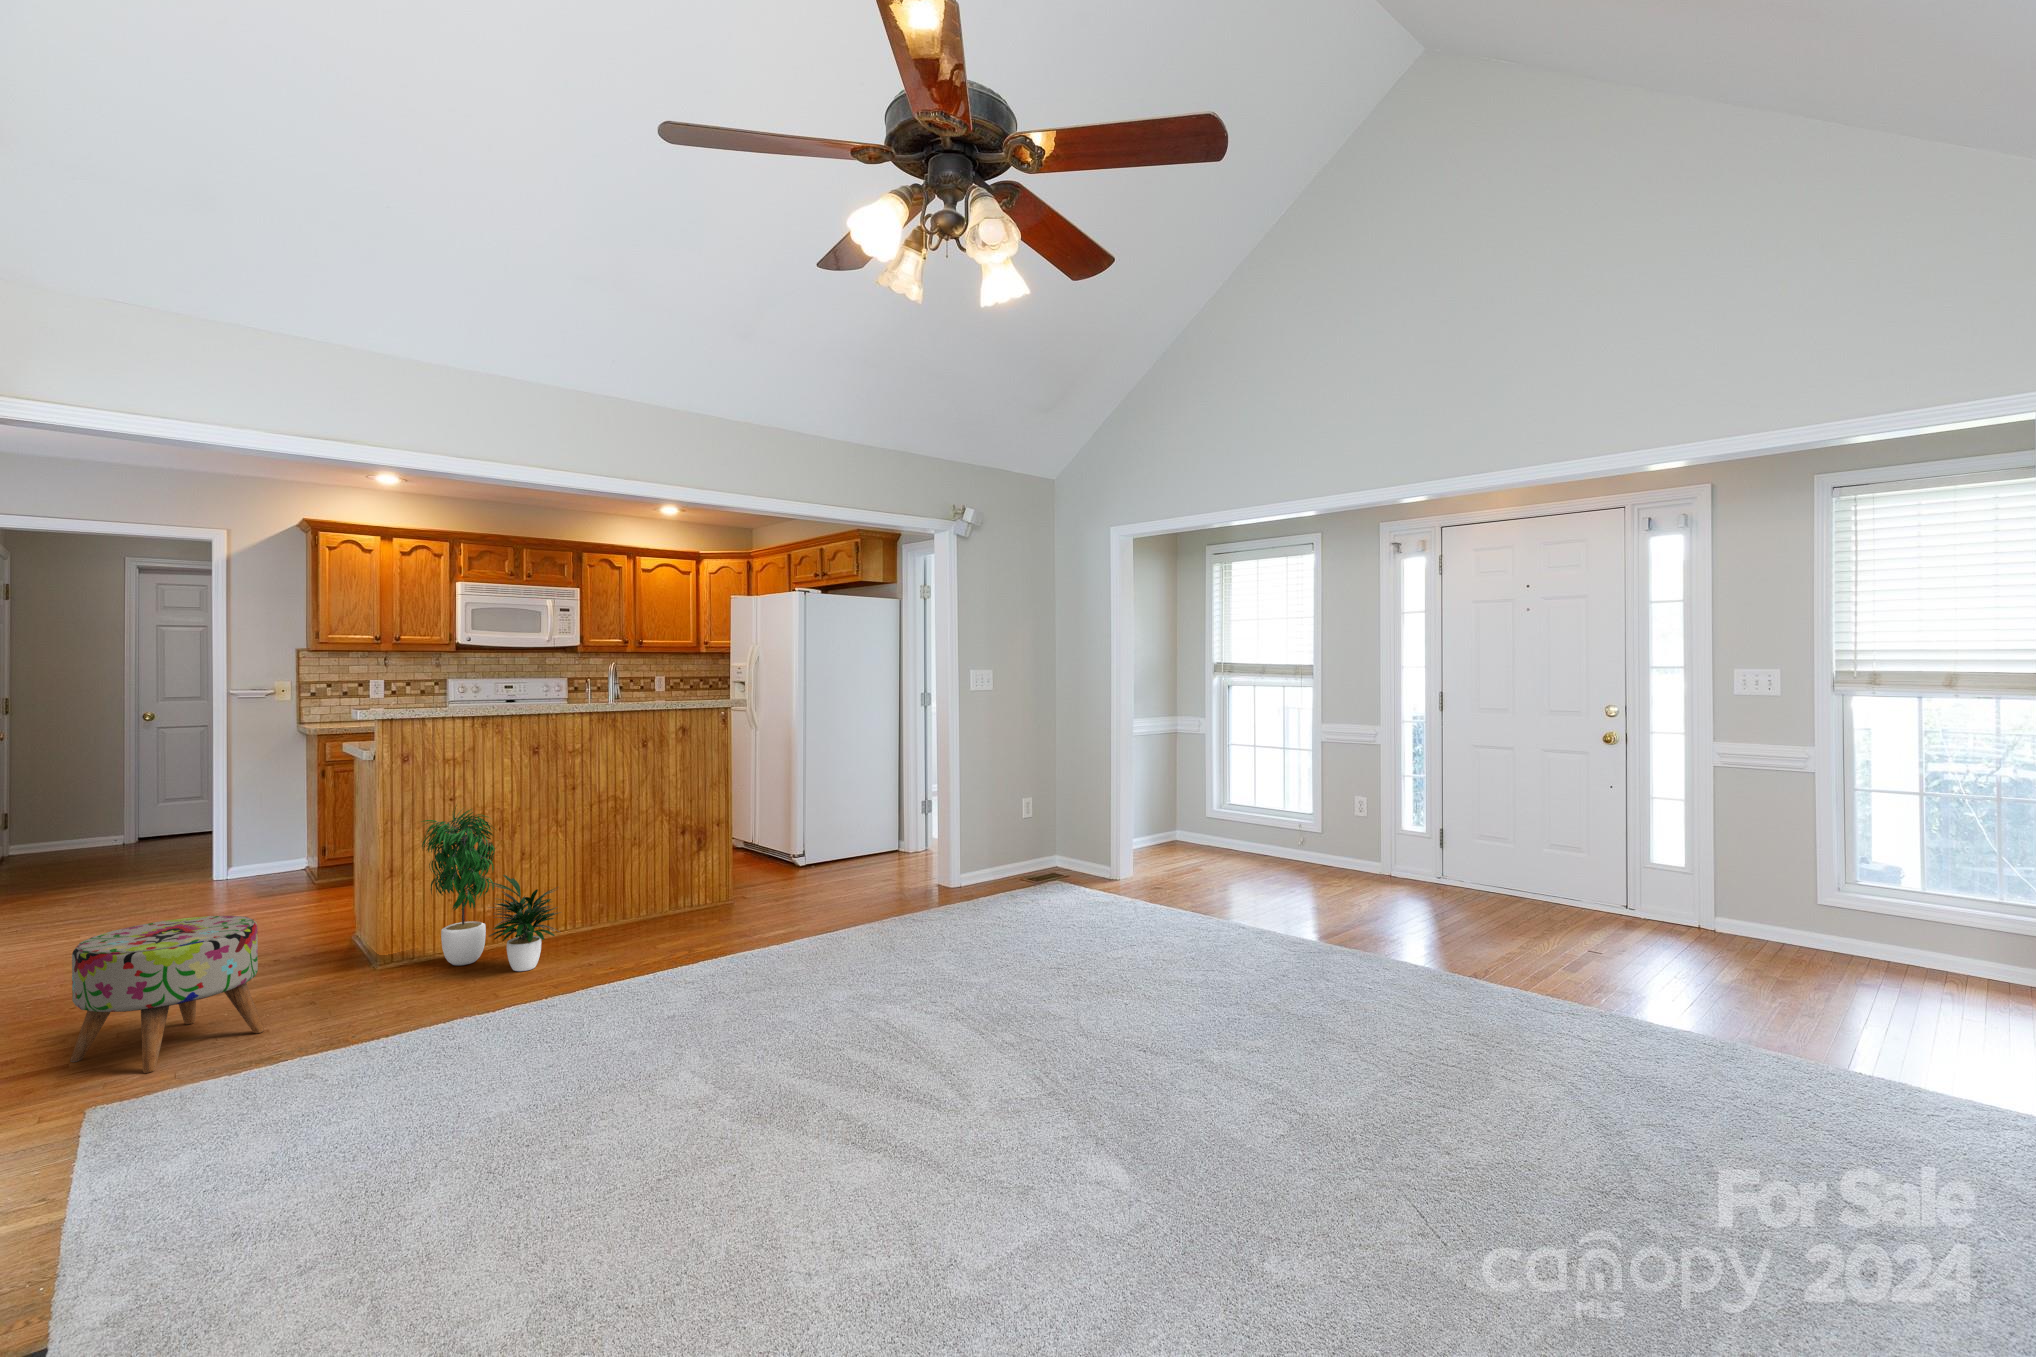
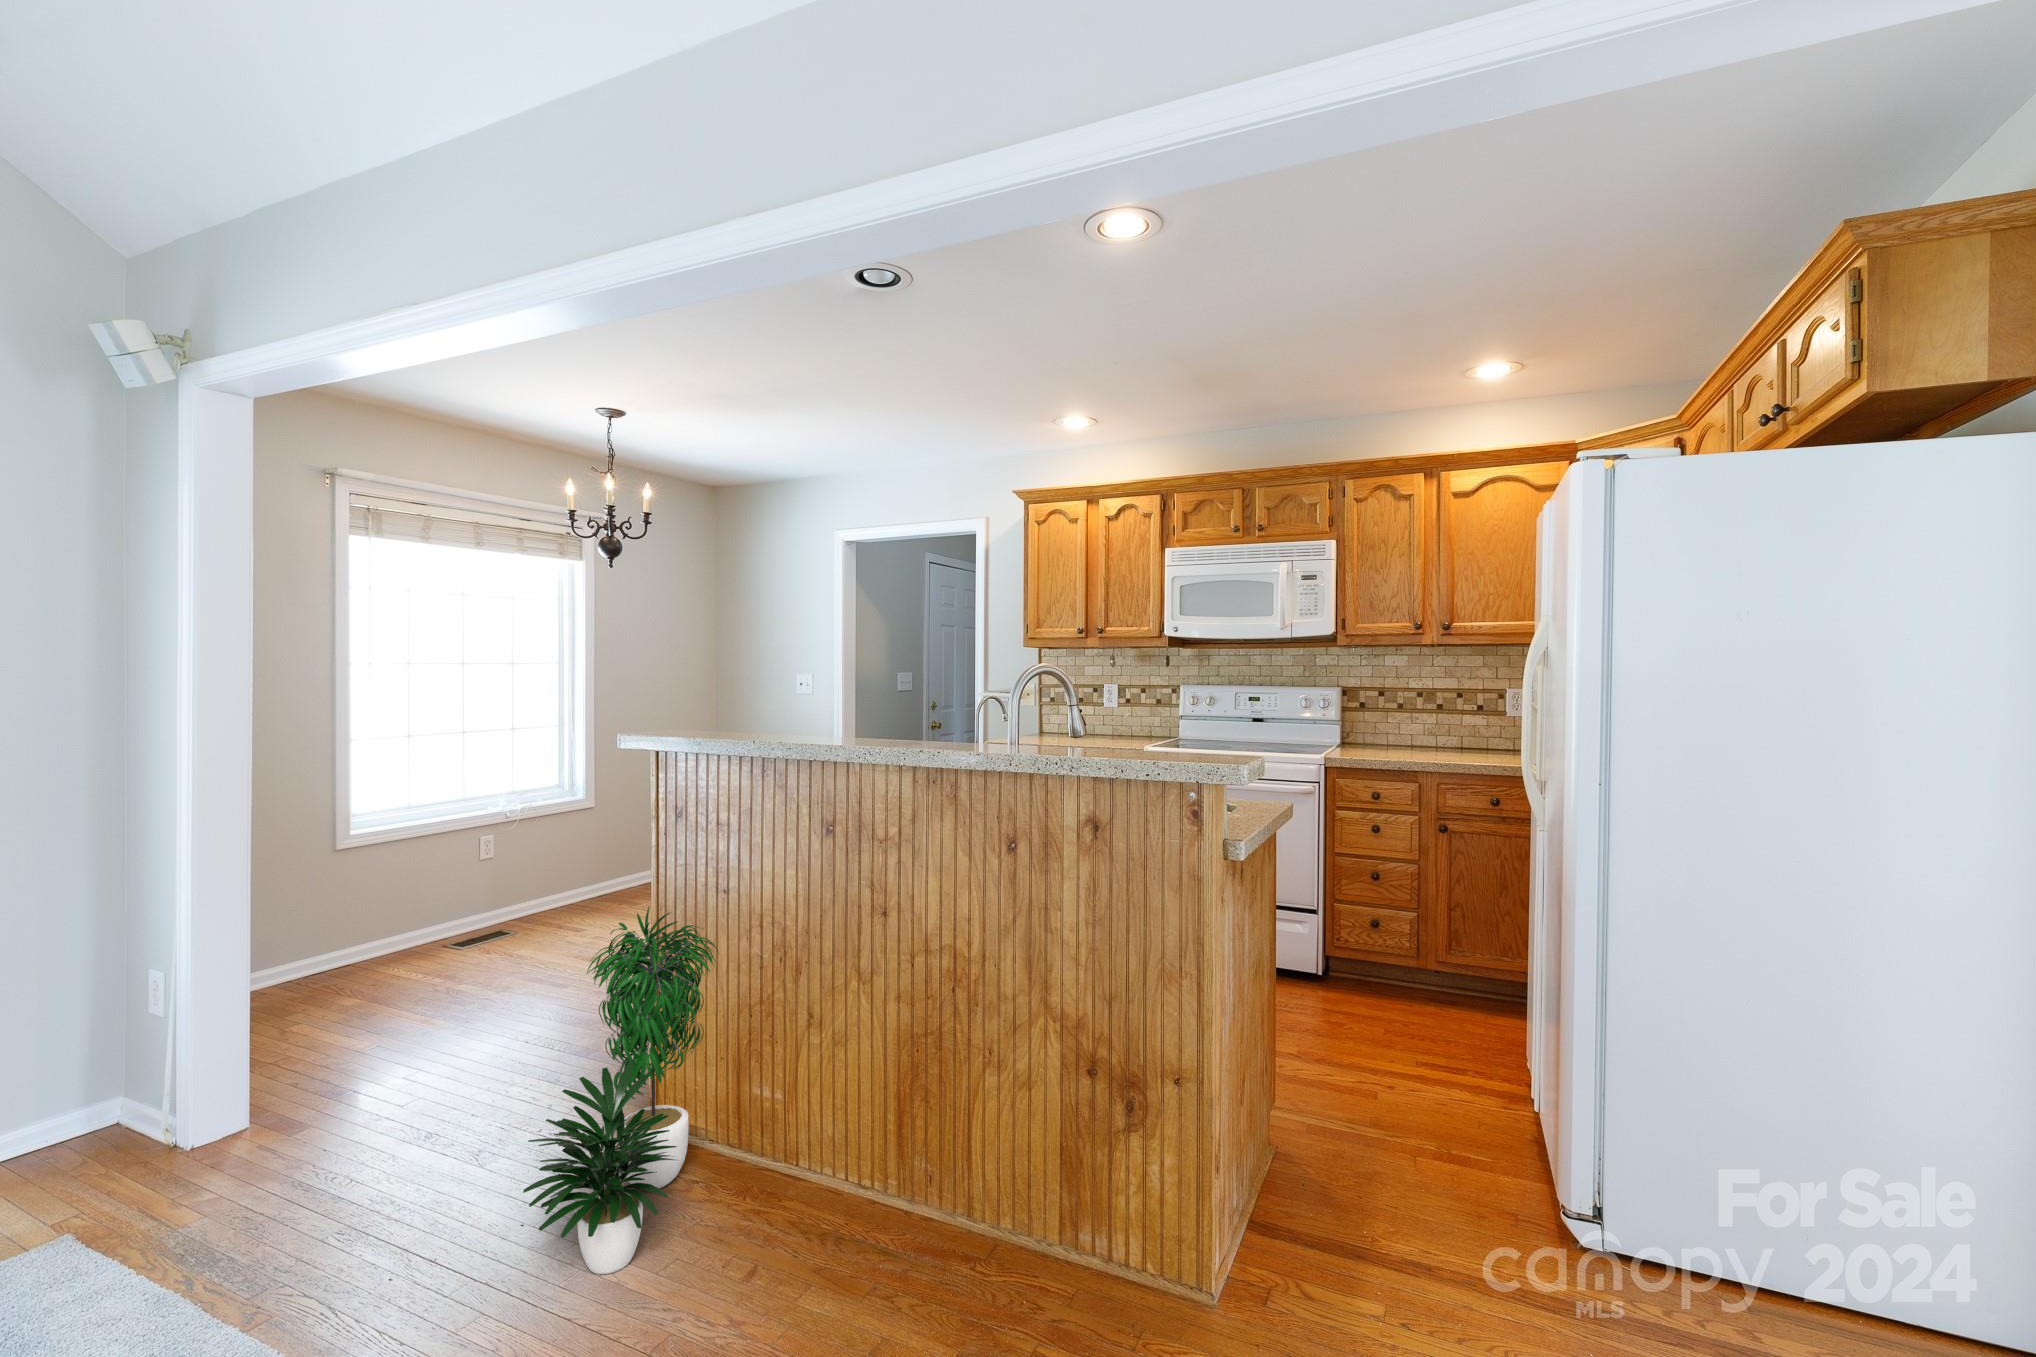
ottoman: present [70,916,264,1073] -> none [167,982,402,1197]

